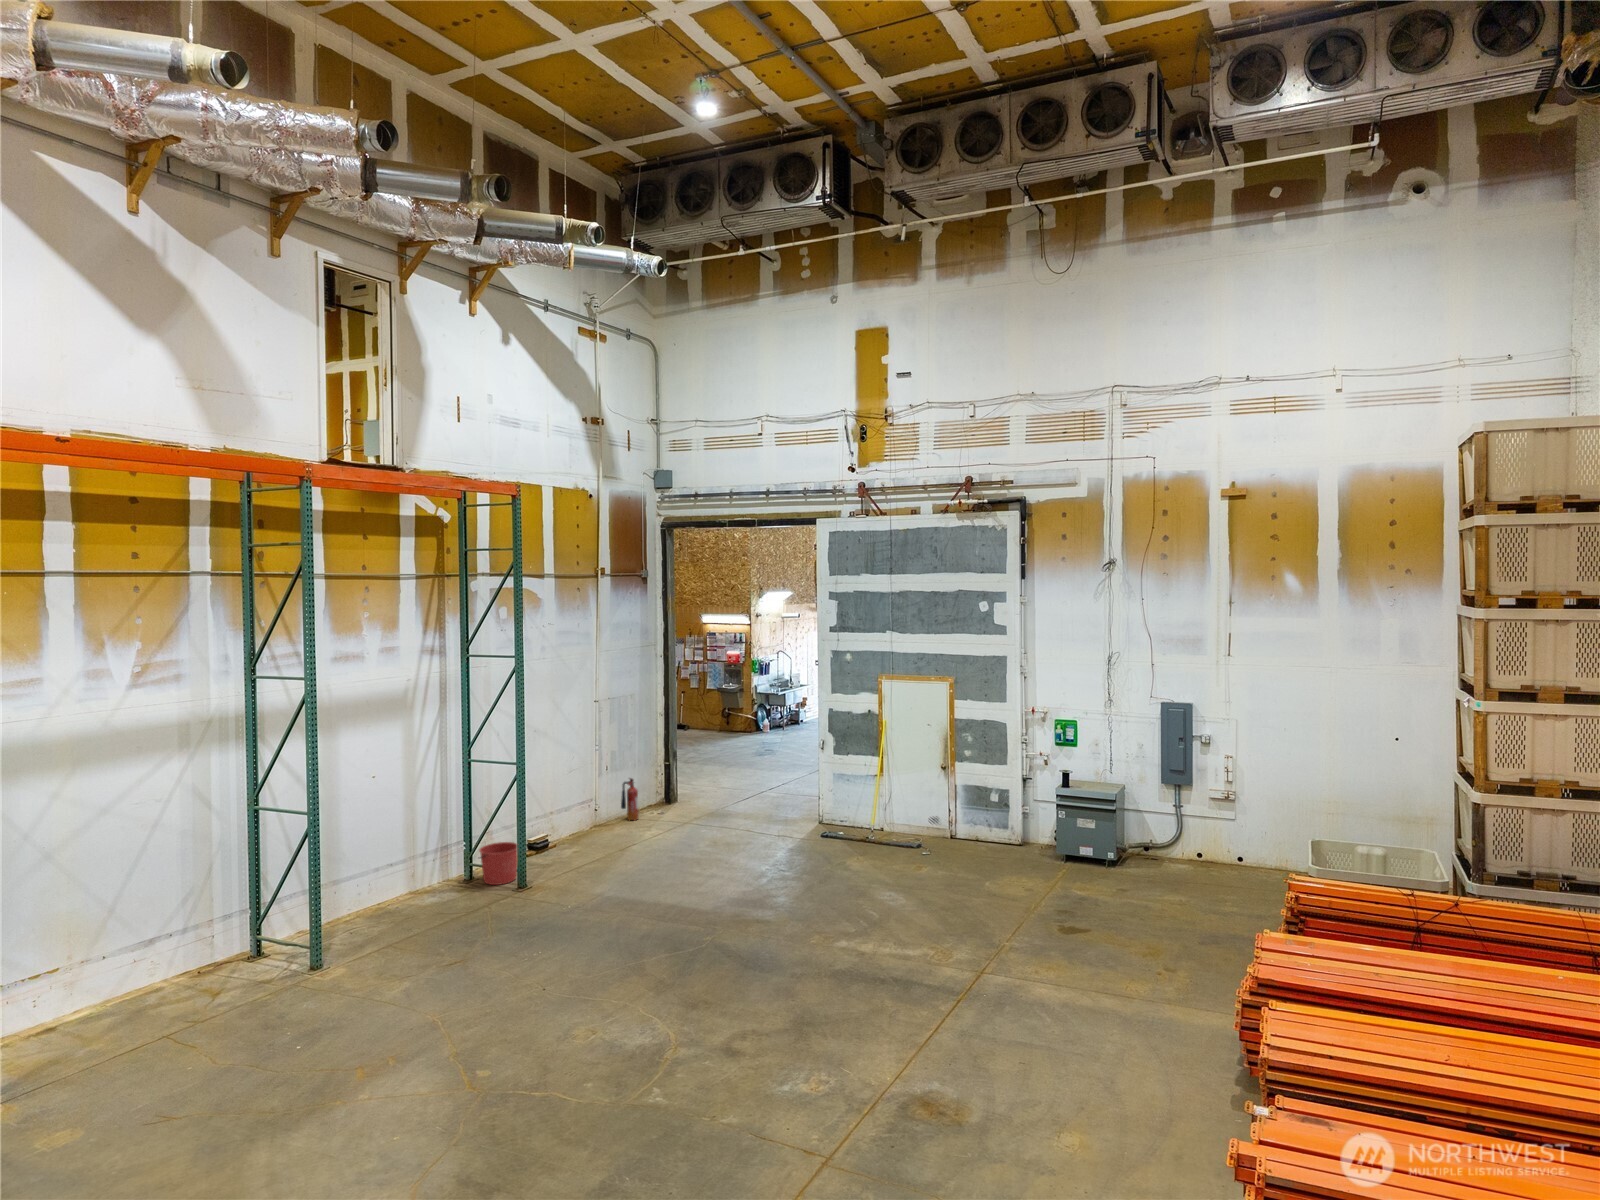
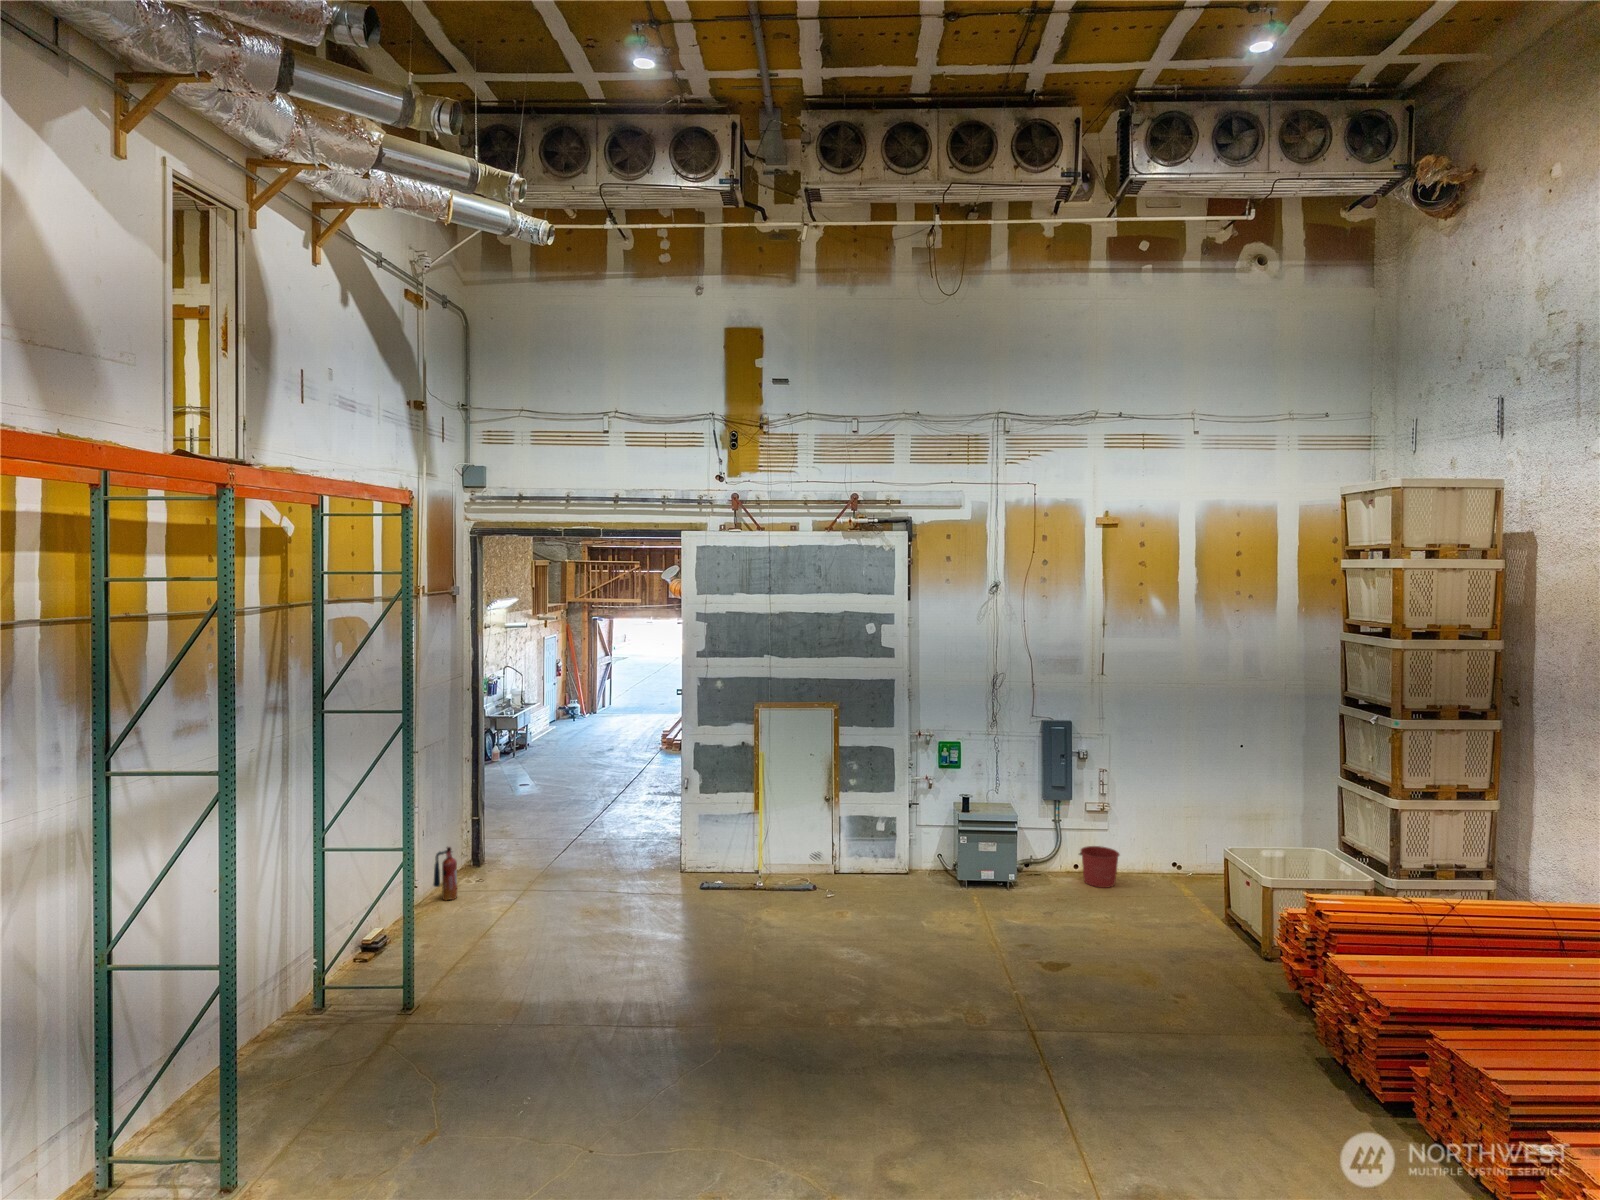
bucket: present [479,842,517,885] -> present [1080,846,1120,888]

